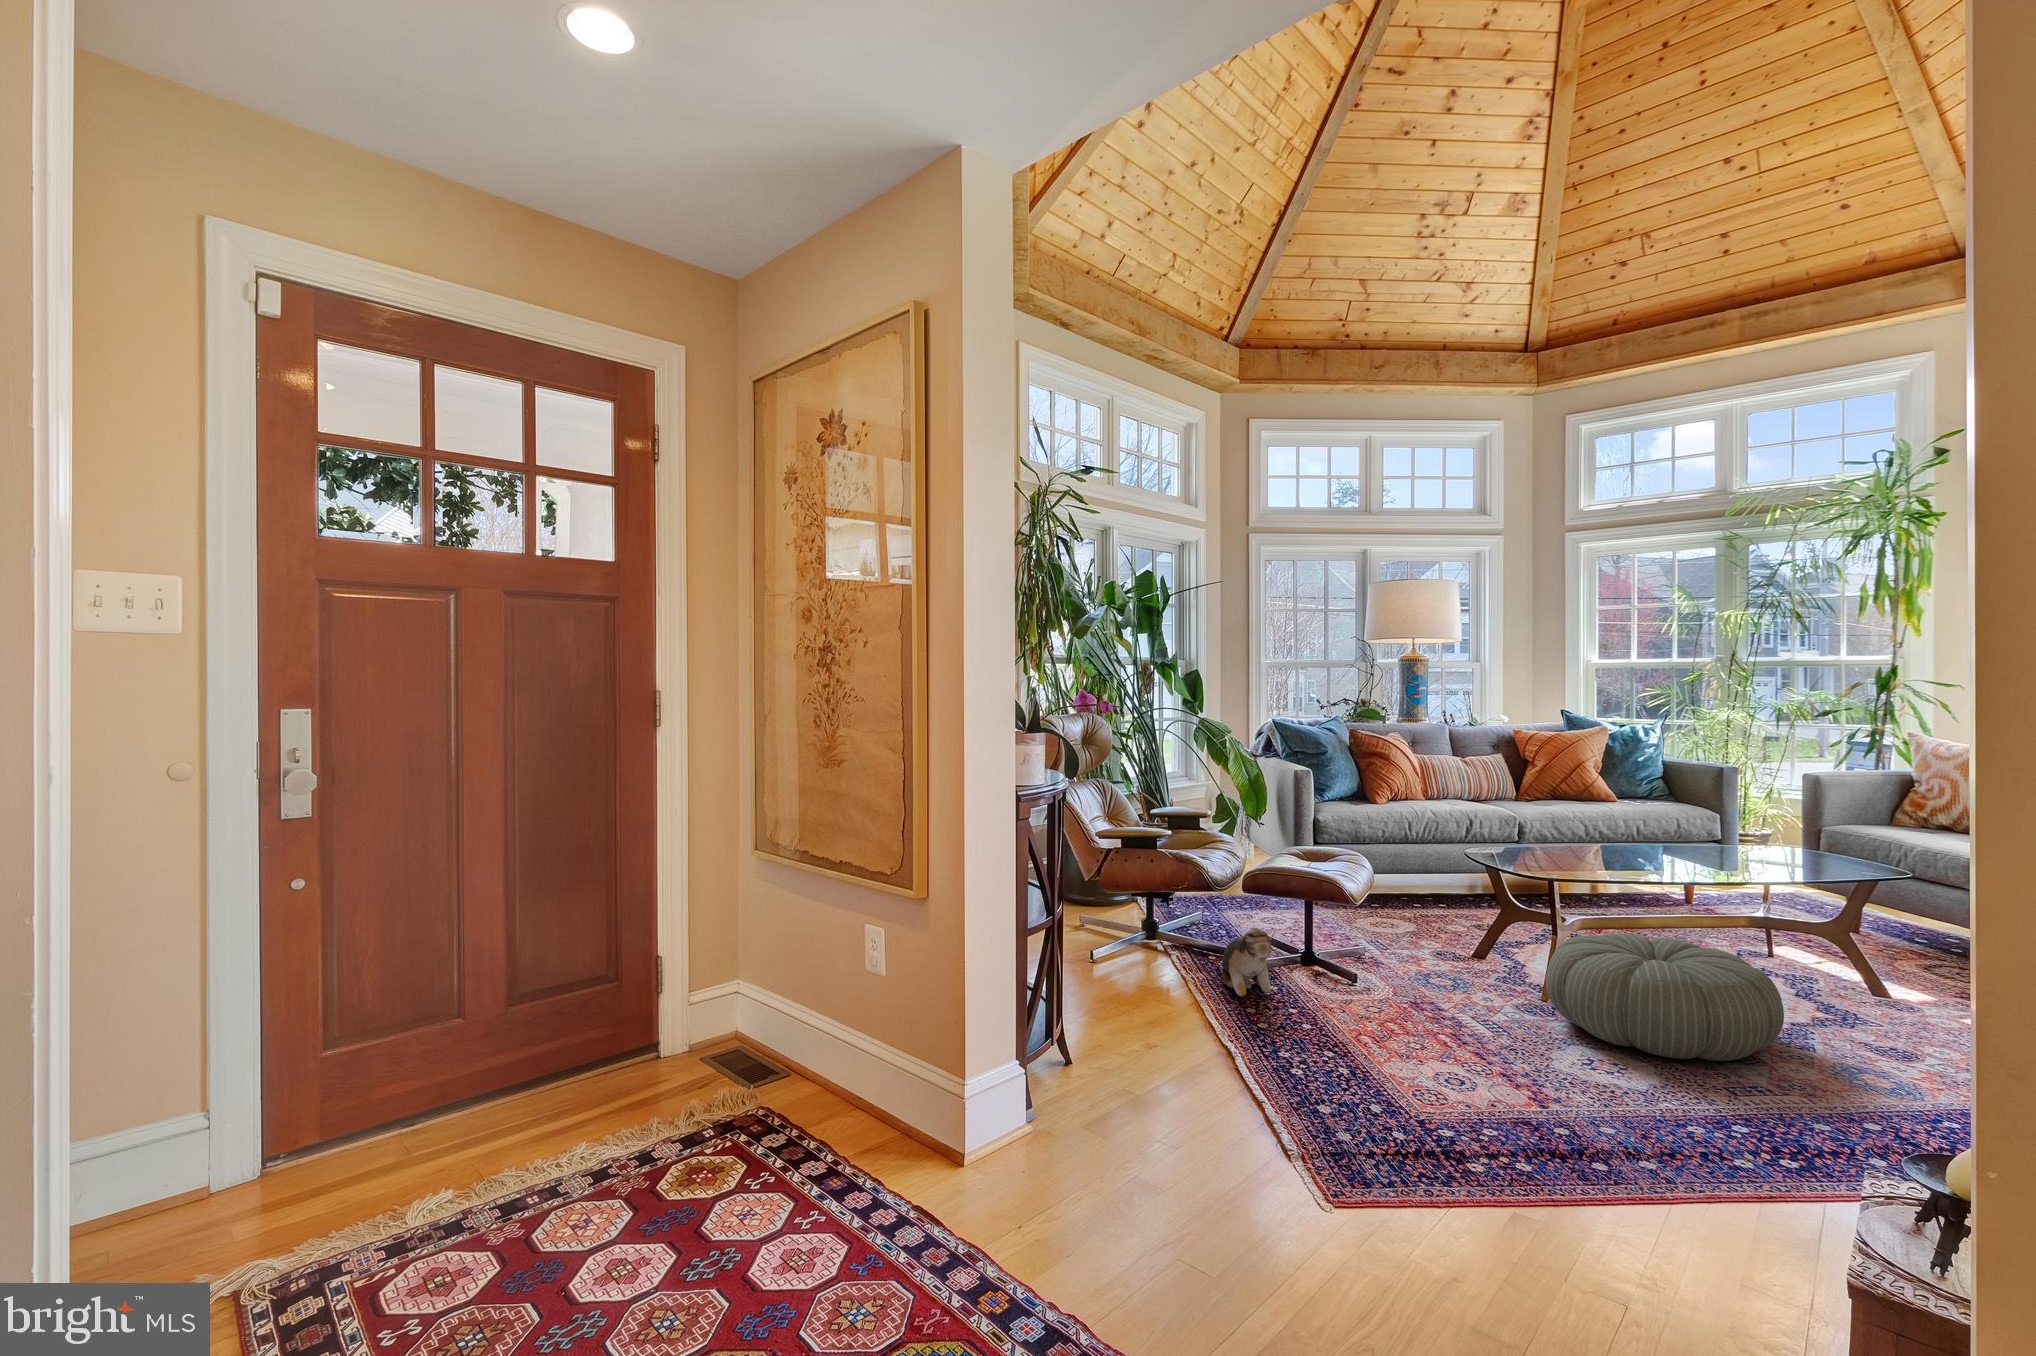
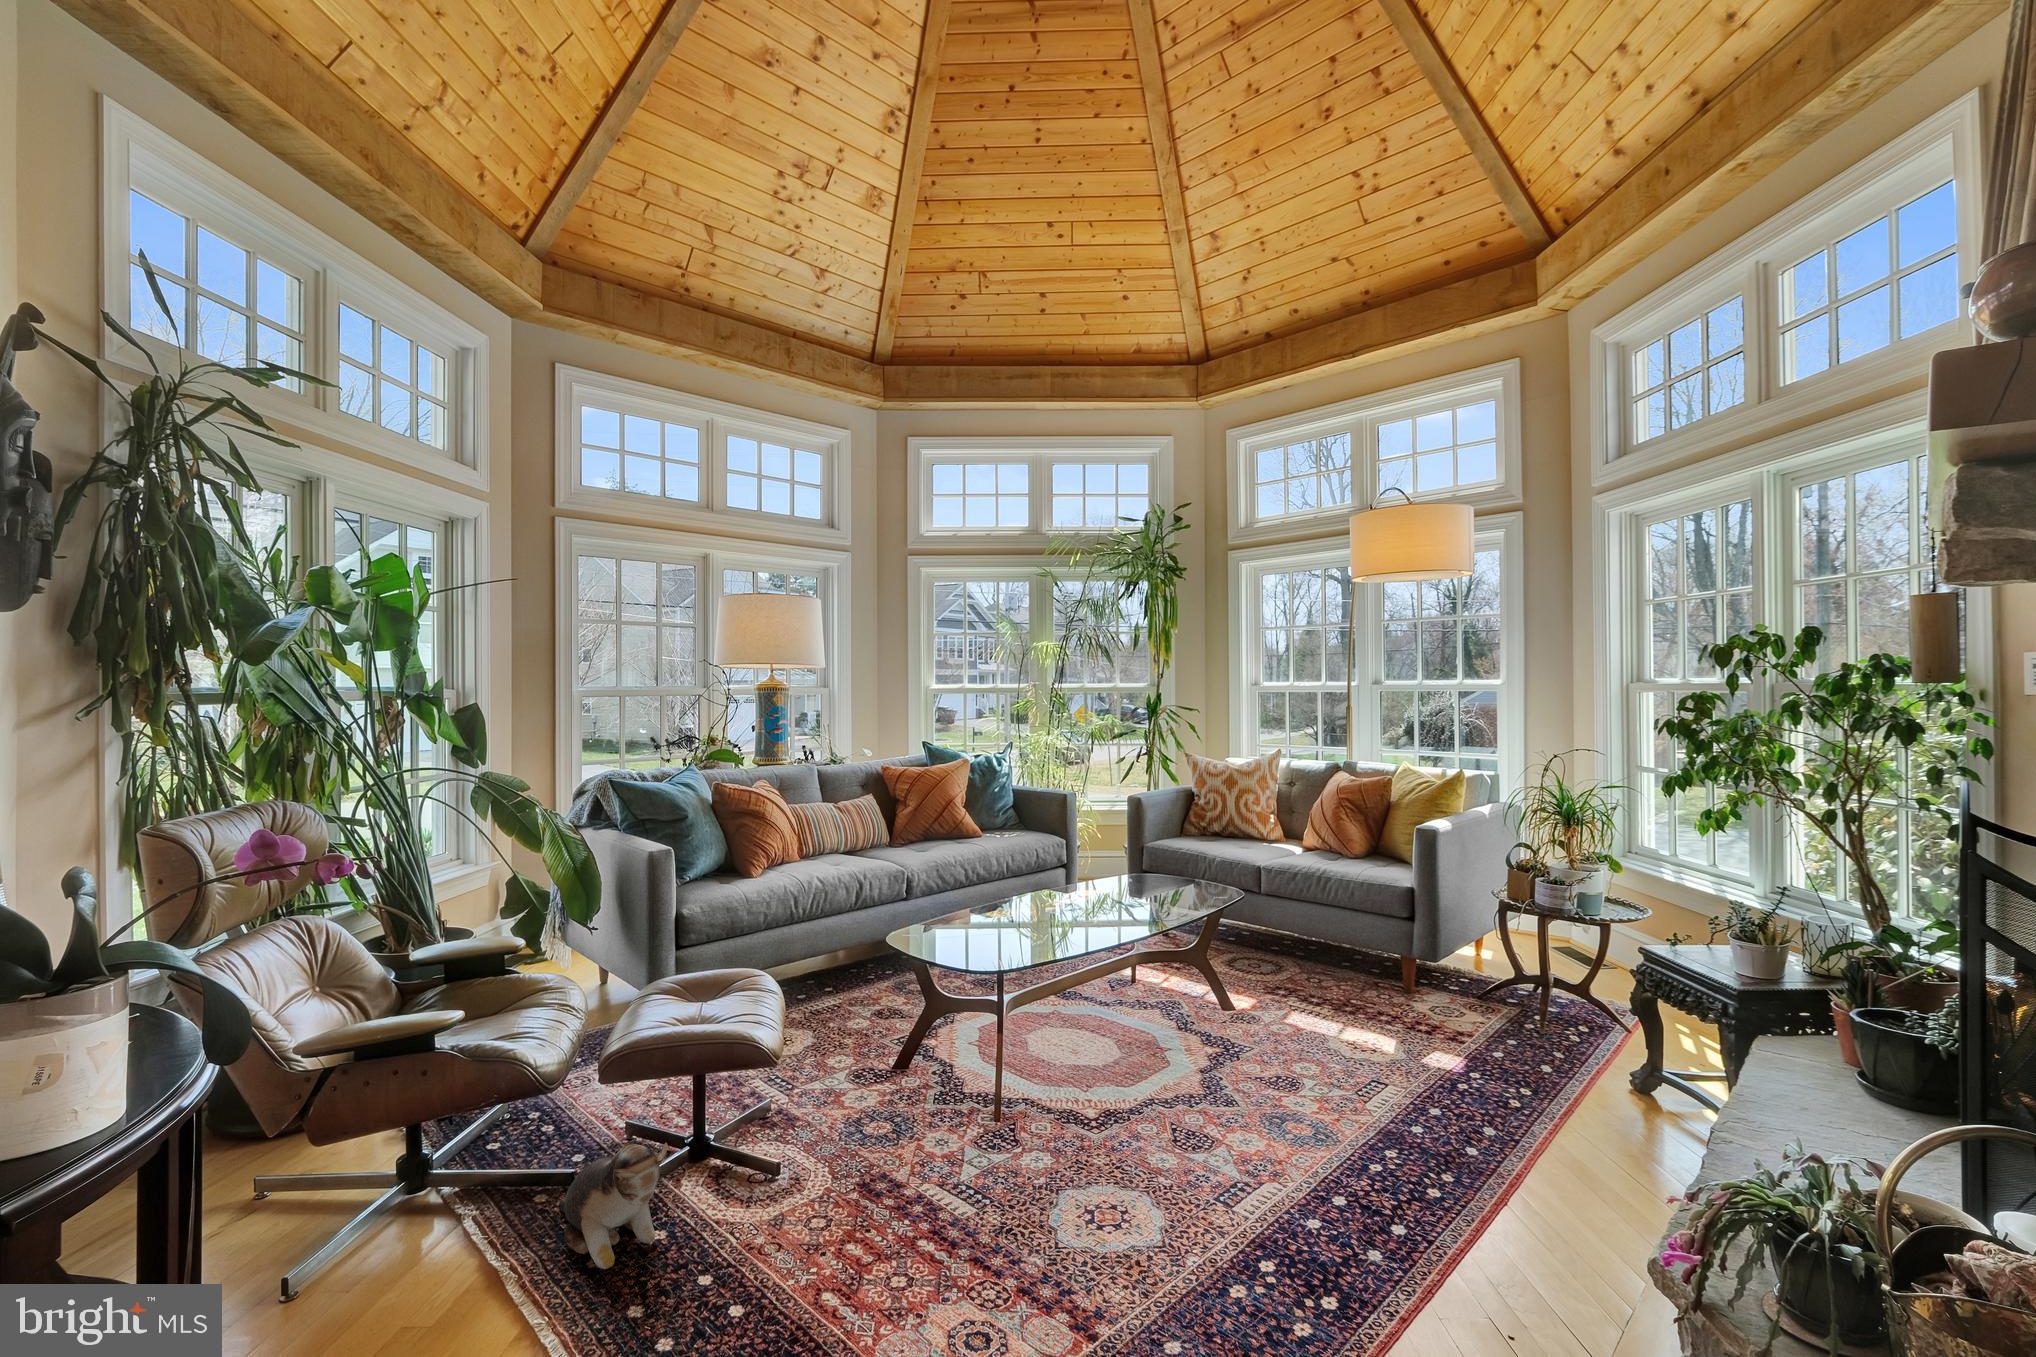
pouf: present [1546,934,1784,1061] -> none [1002,1005,1222,1162]

